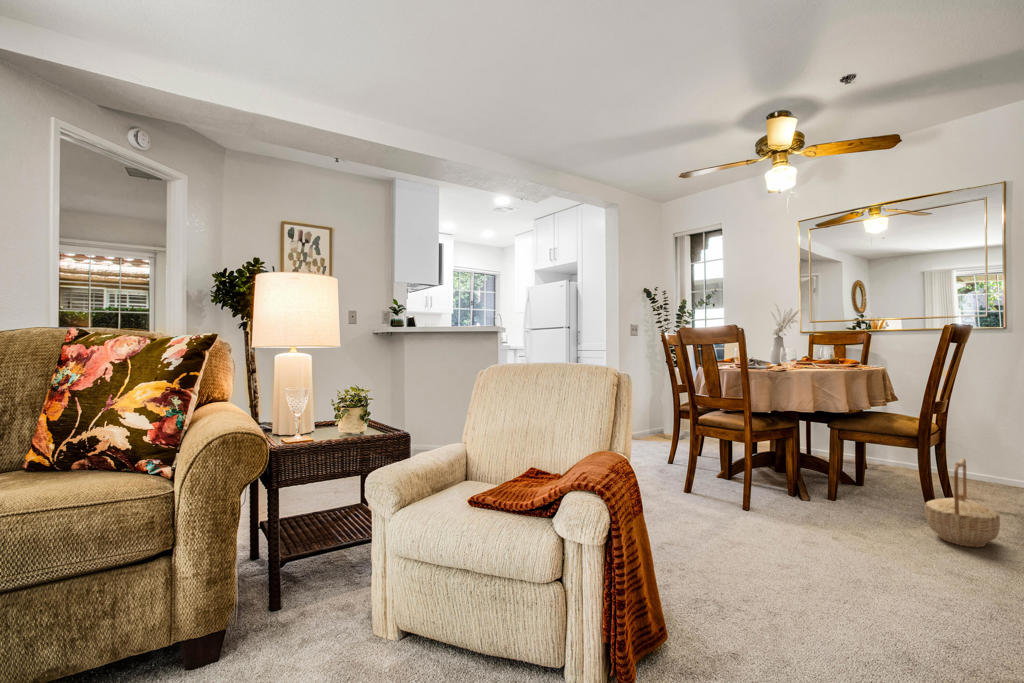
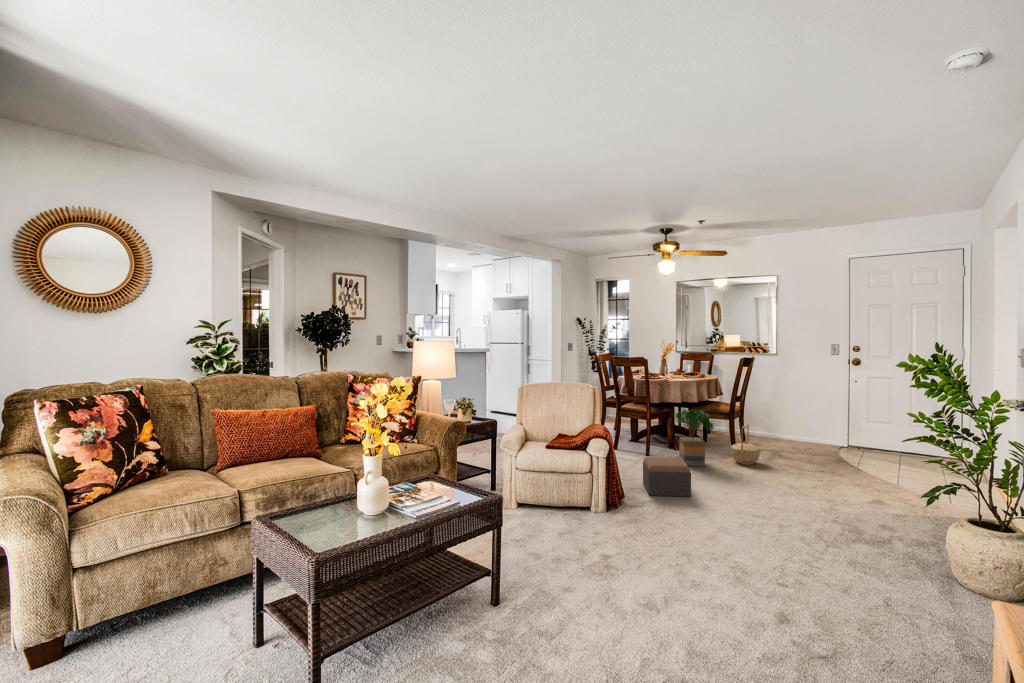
potted tree: none [794,423,891,544] -> present [675,410,714,466]
footstool: none [720,525,840,642] -> present [643,457,691,497]

